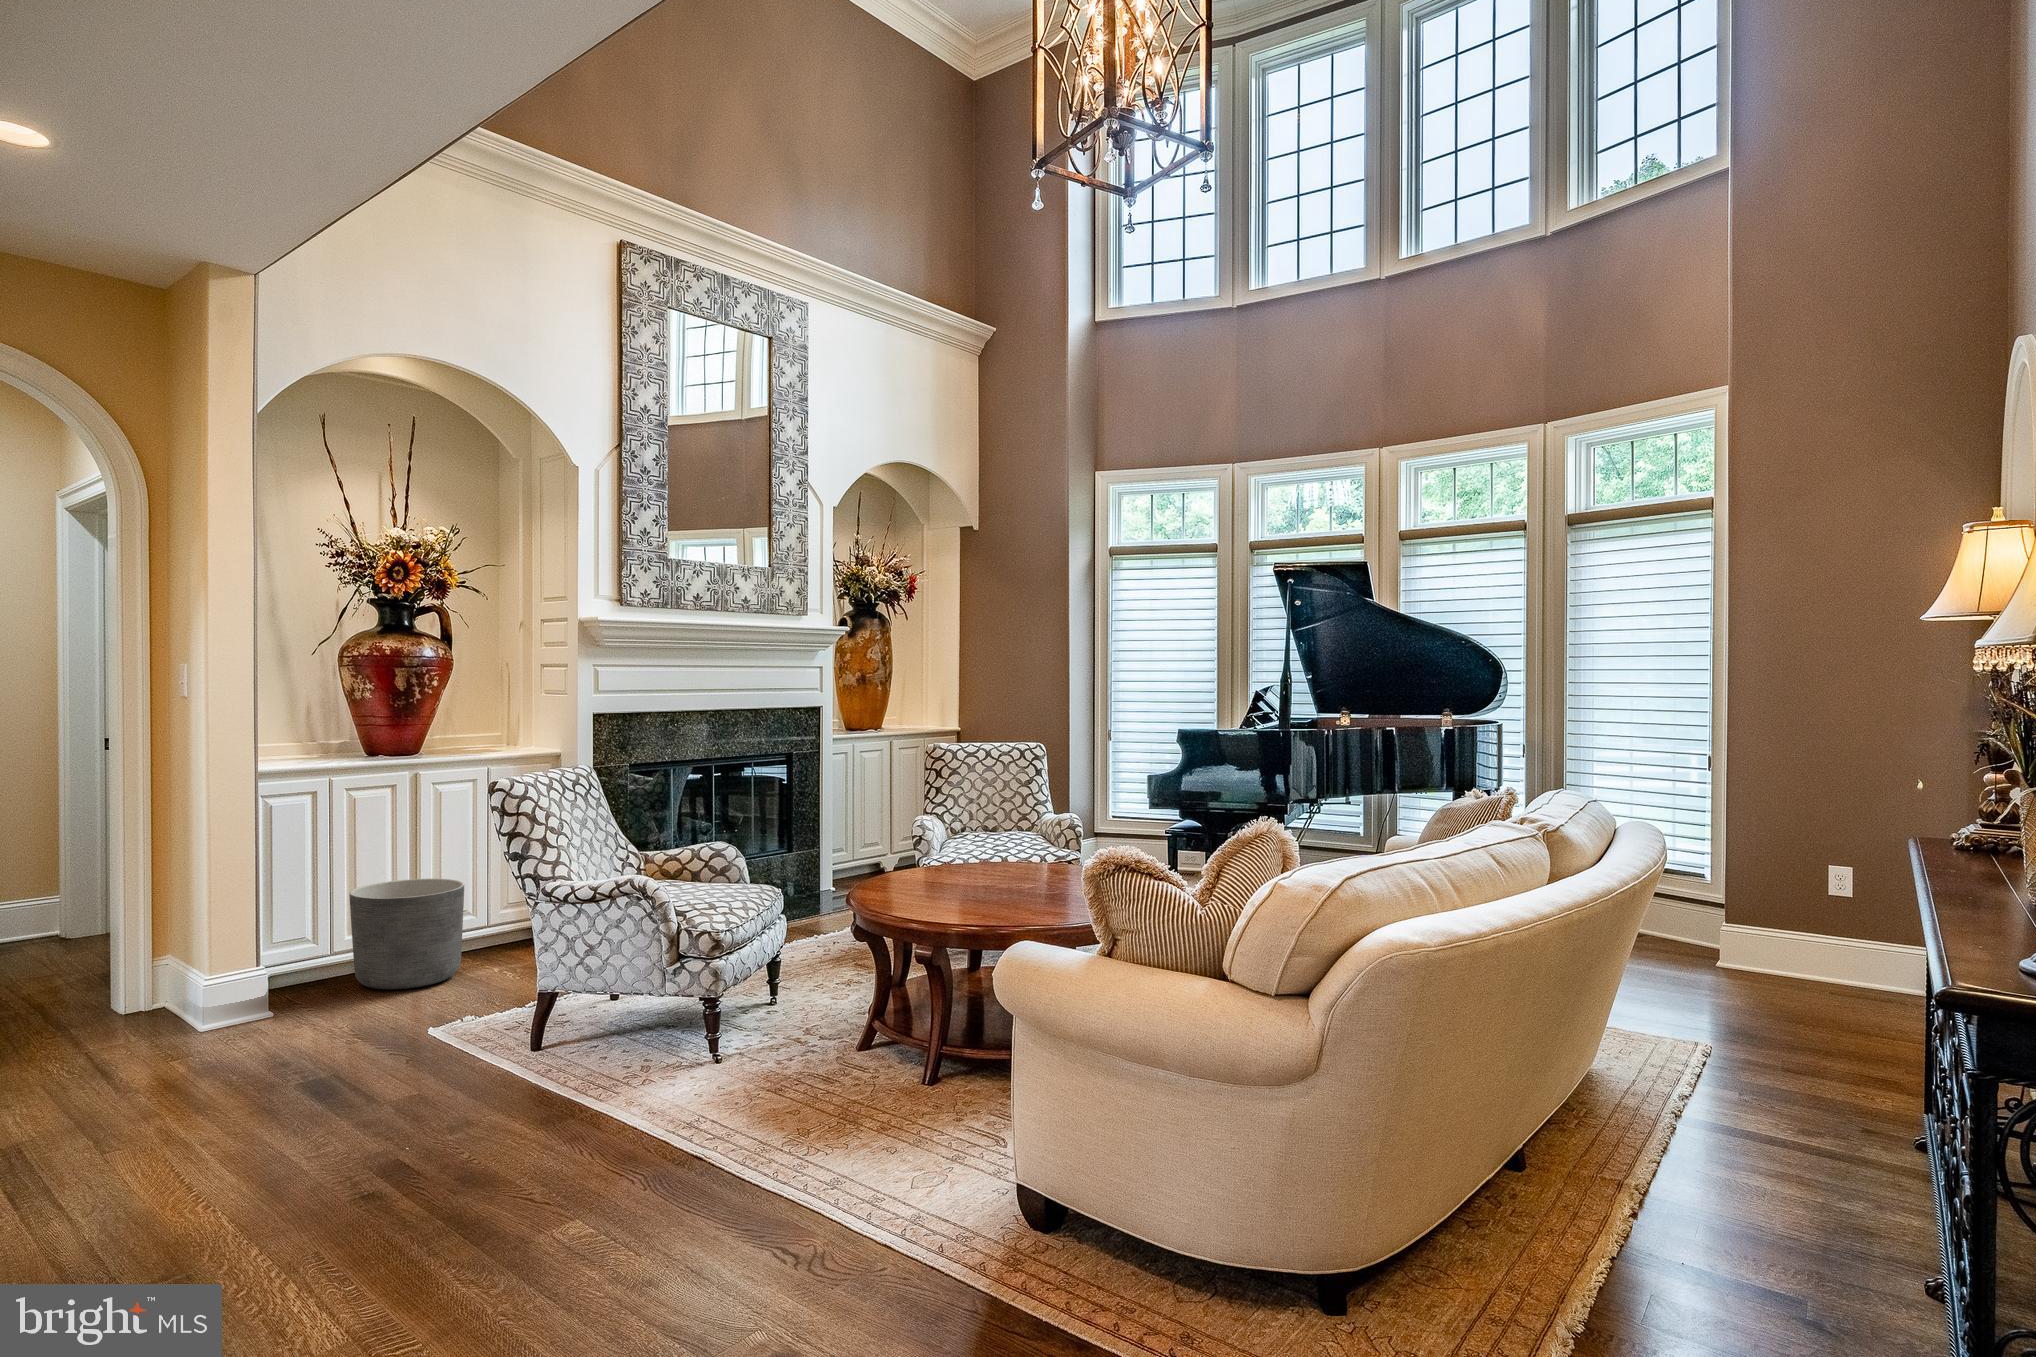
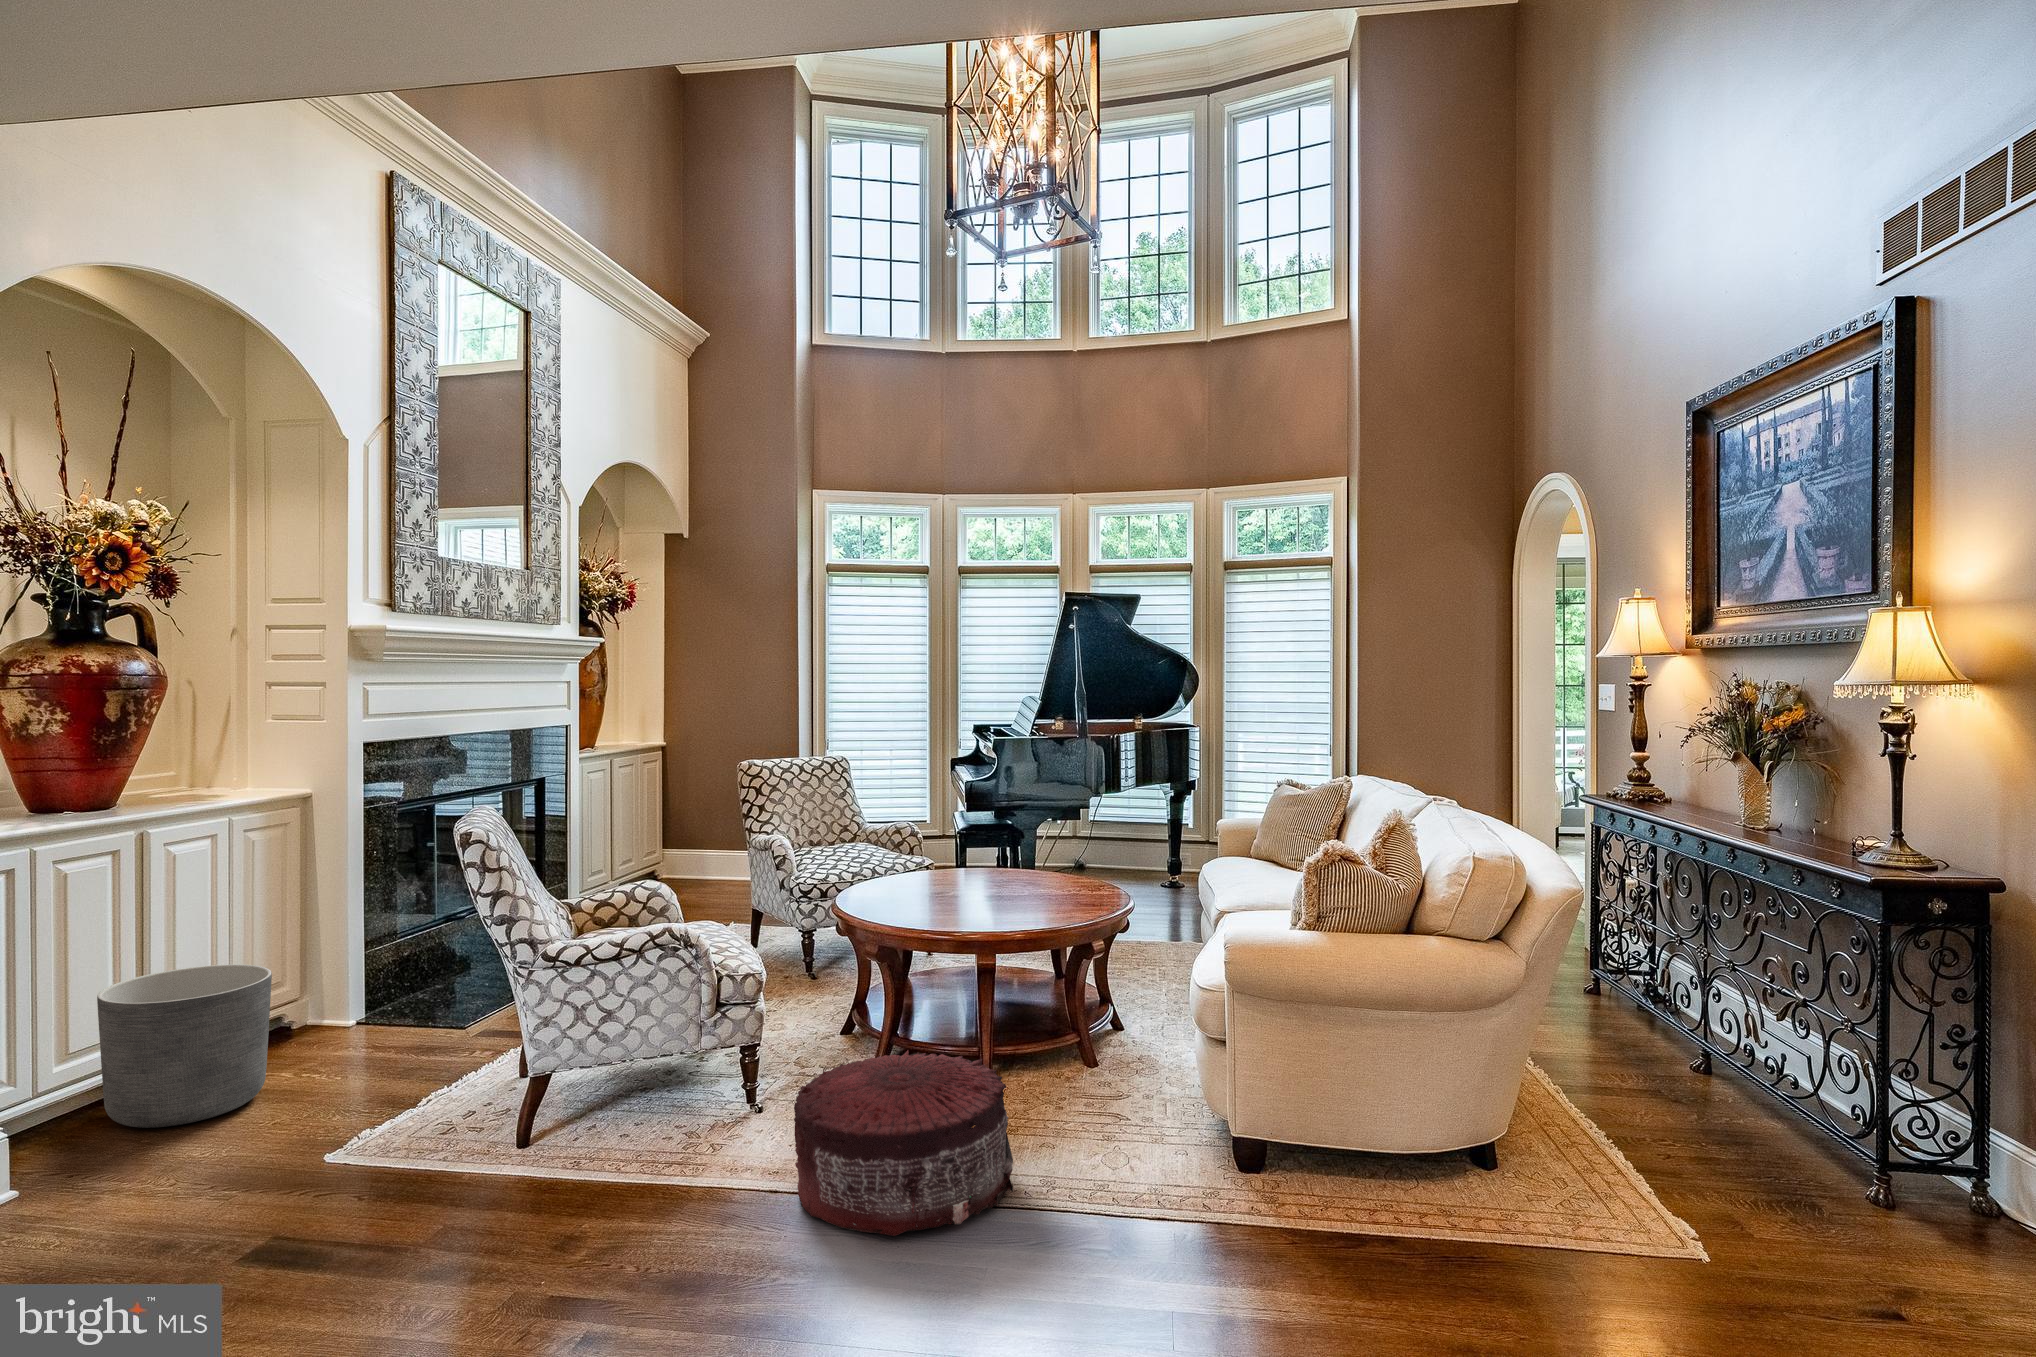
pouf: none [611,1013,812,1167] -> present [794,1051,1013,1236]

